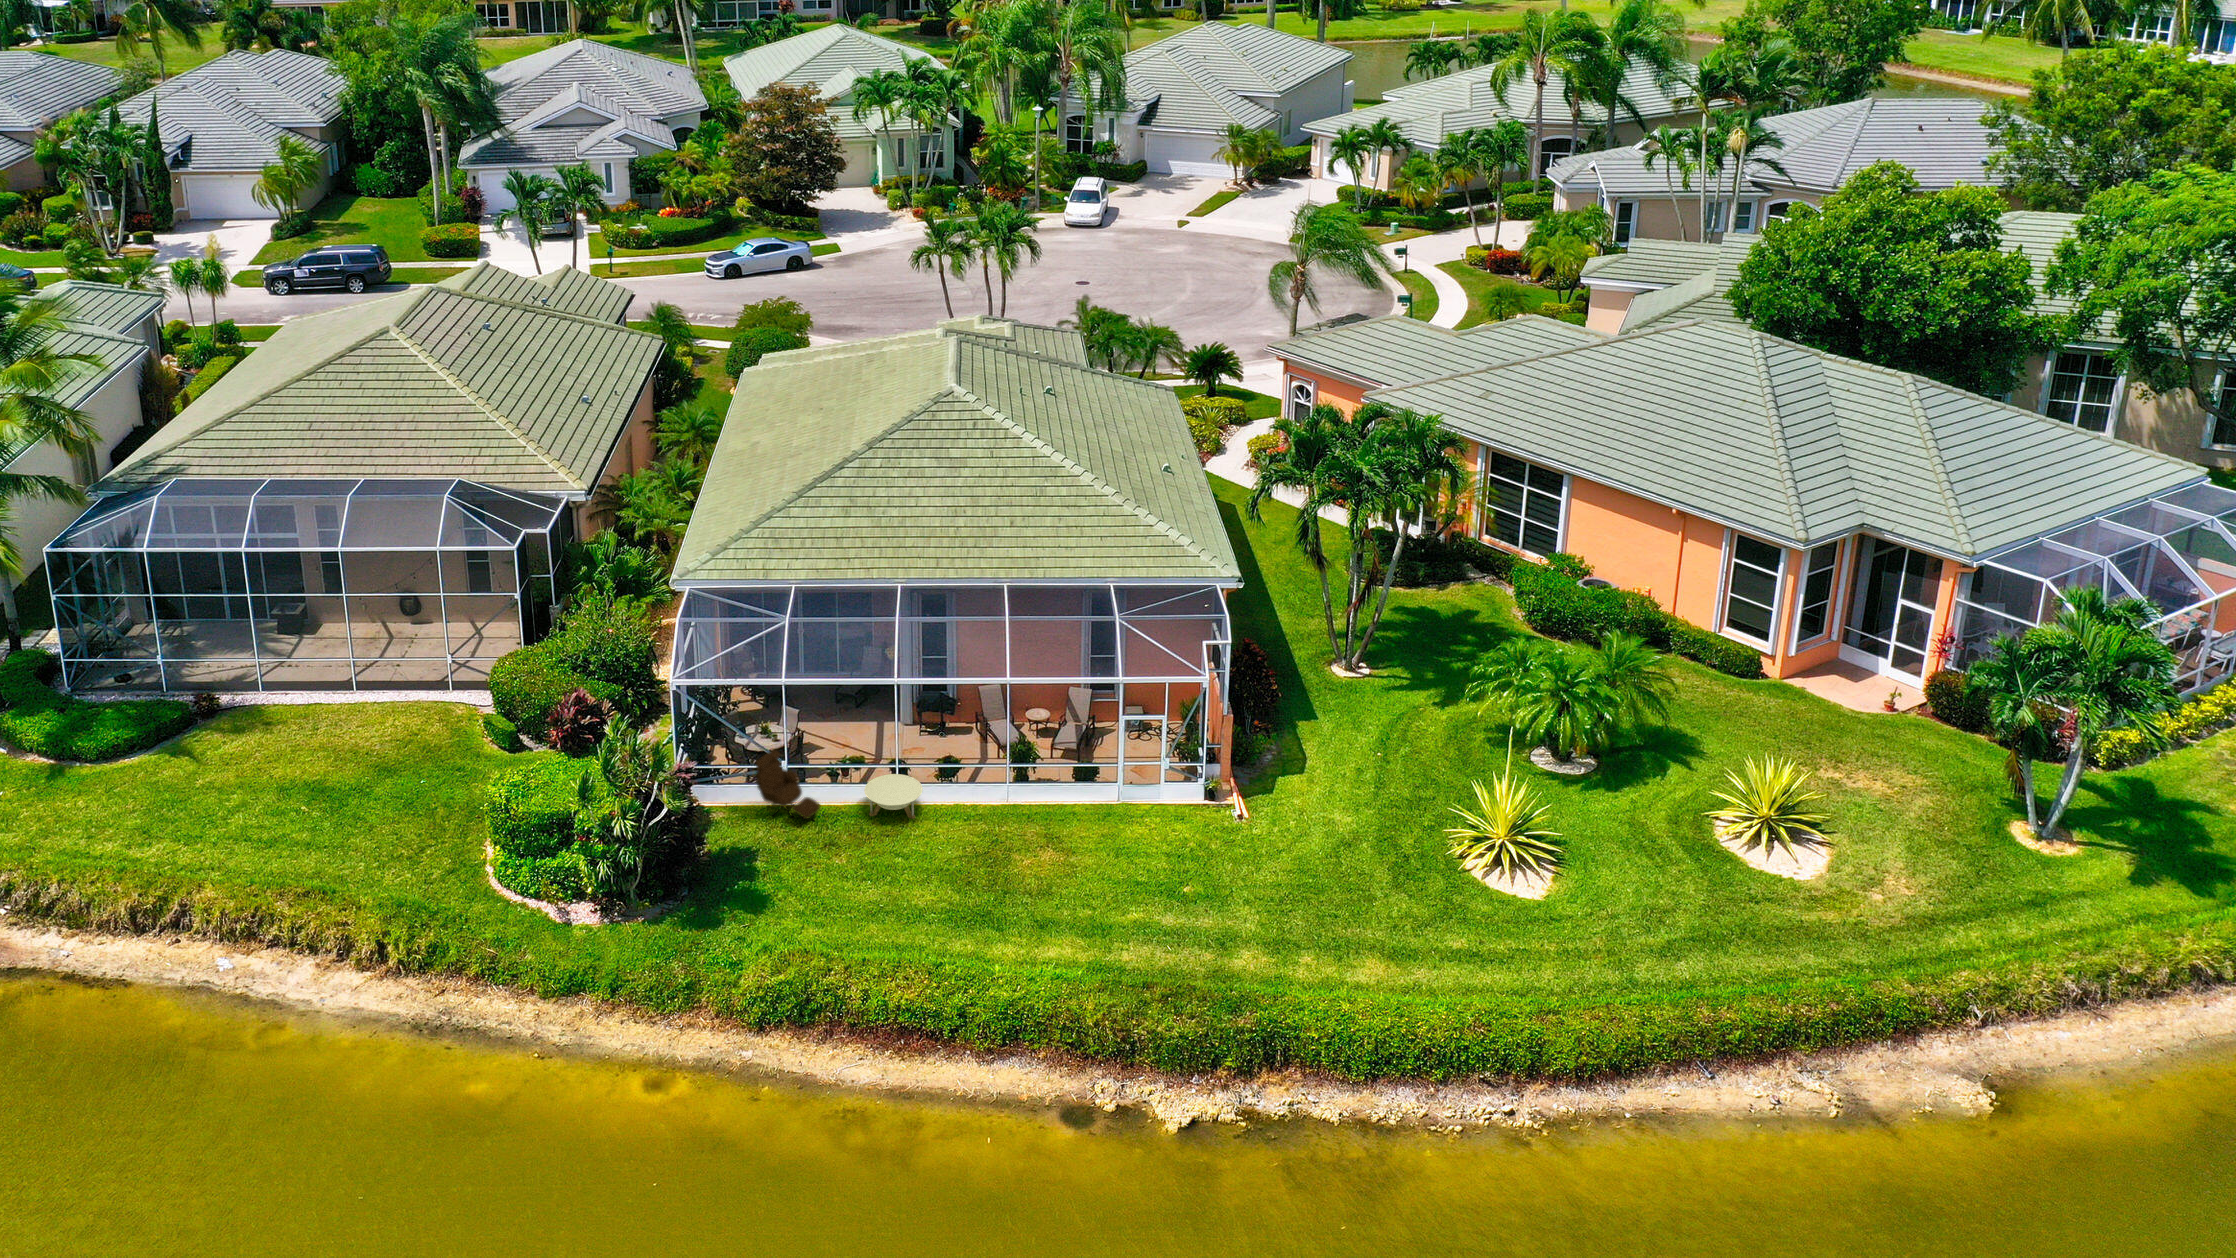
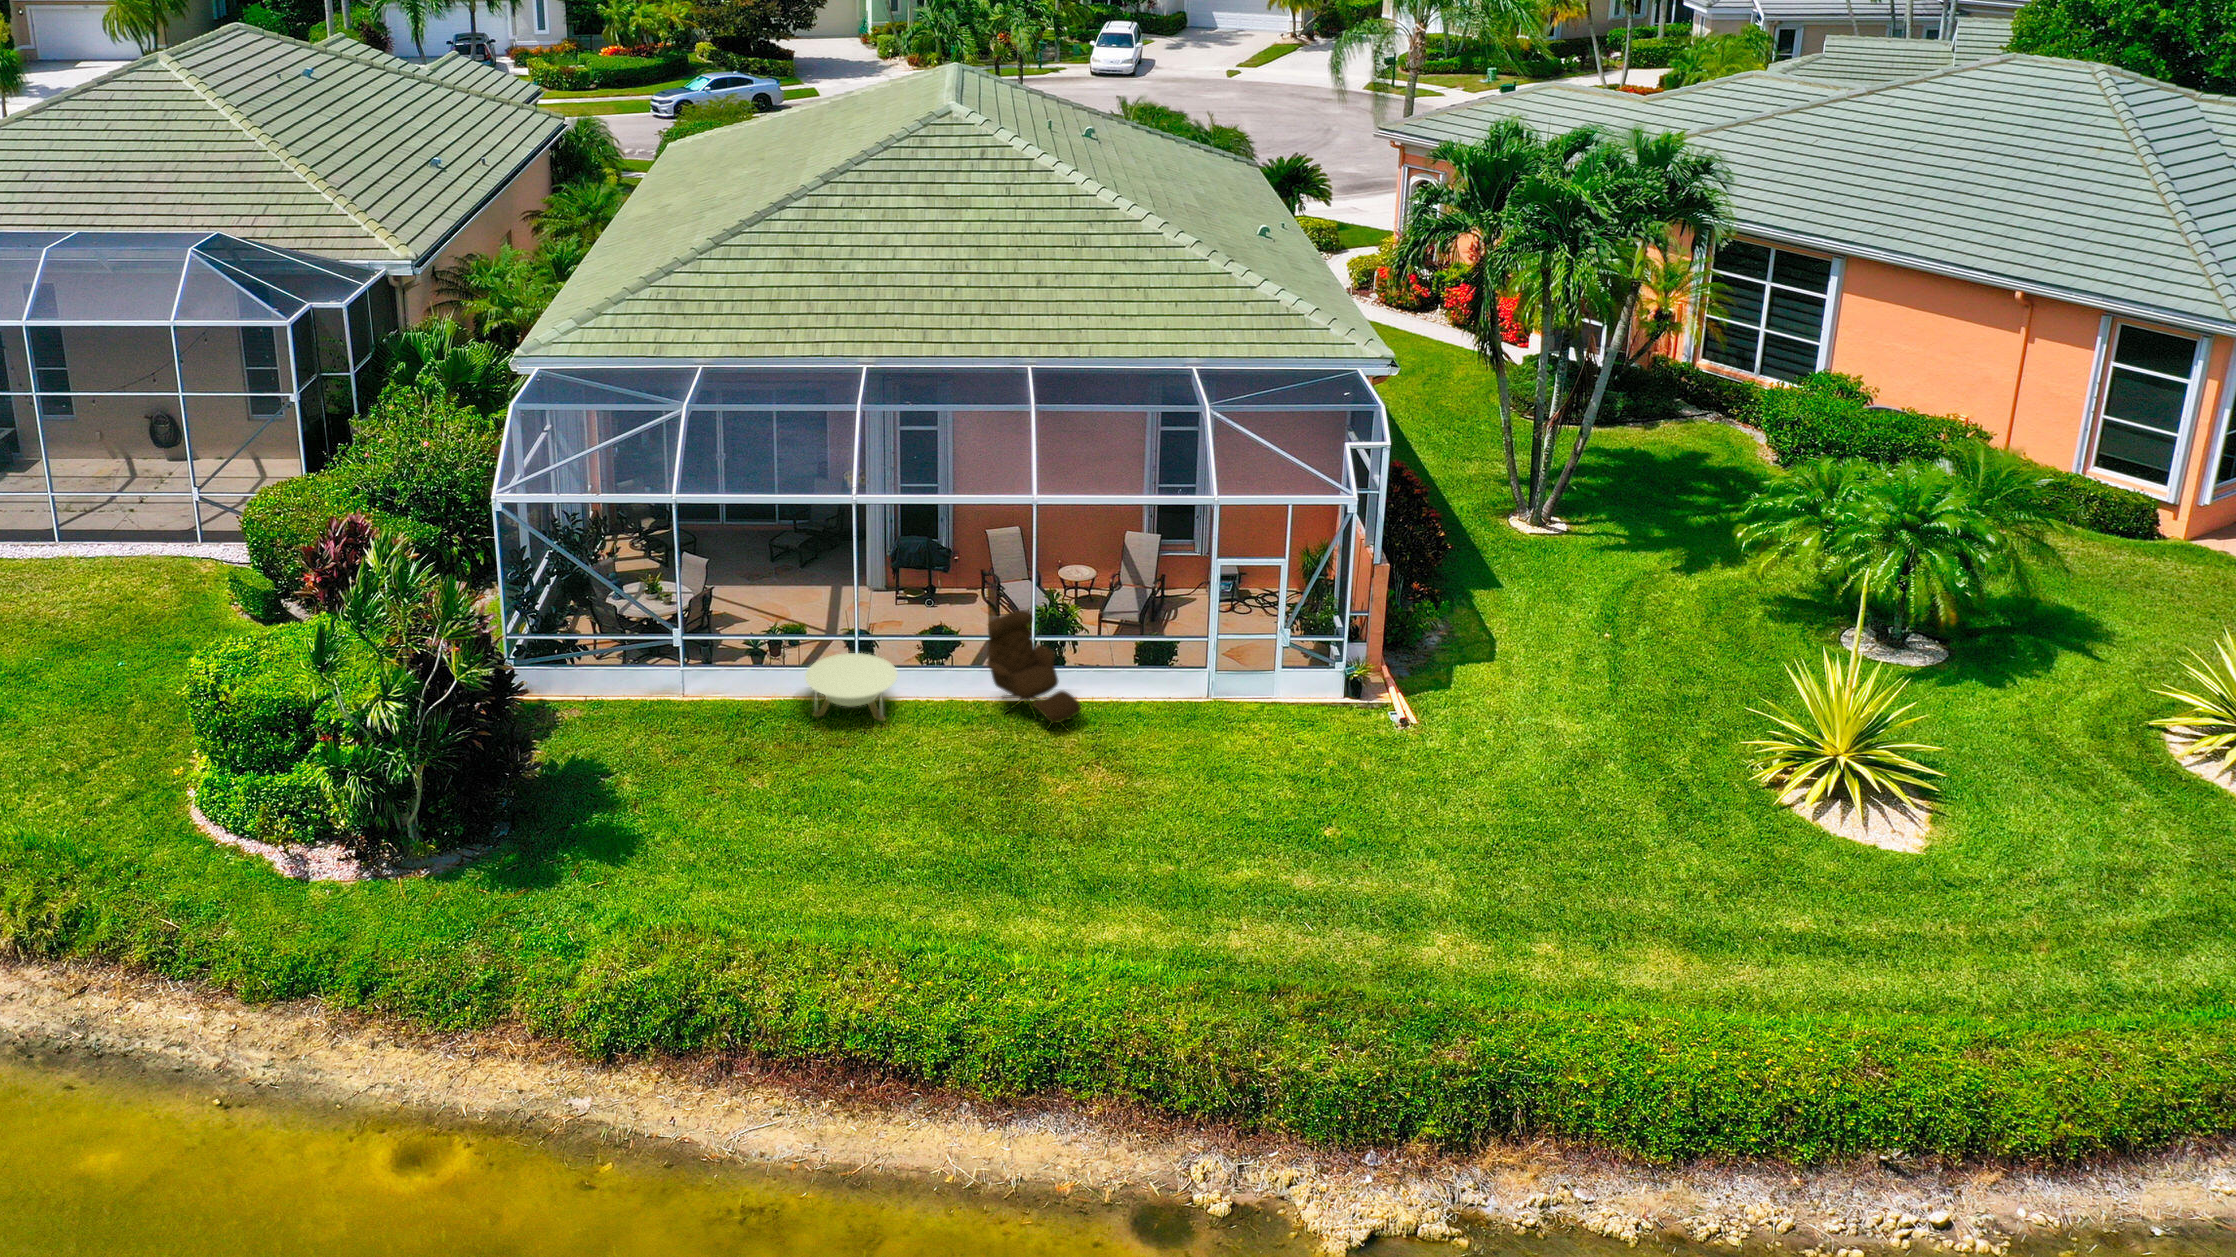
lounge chair: present [756,750,821,819] -> present [987,610,1081,730]

